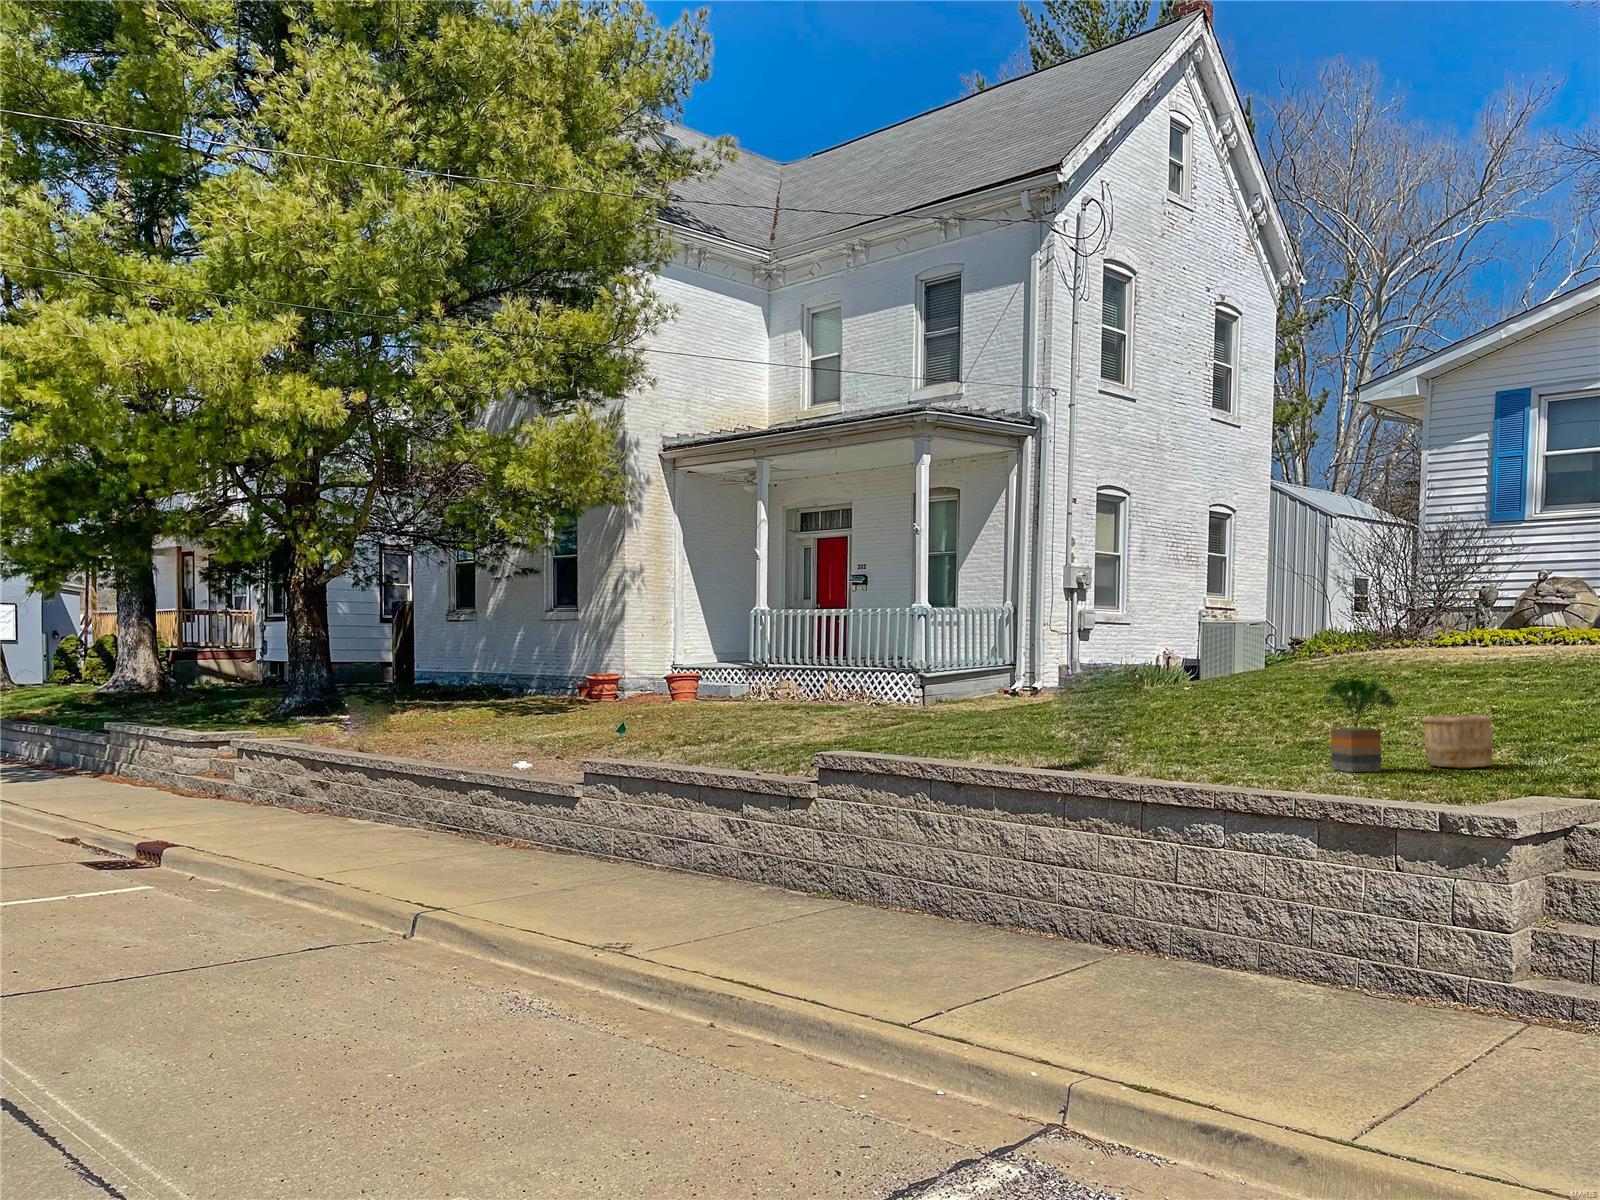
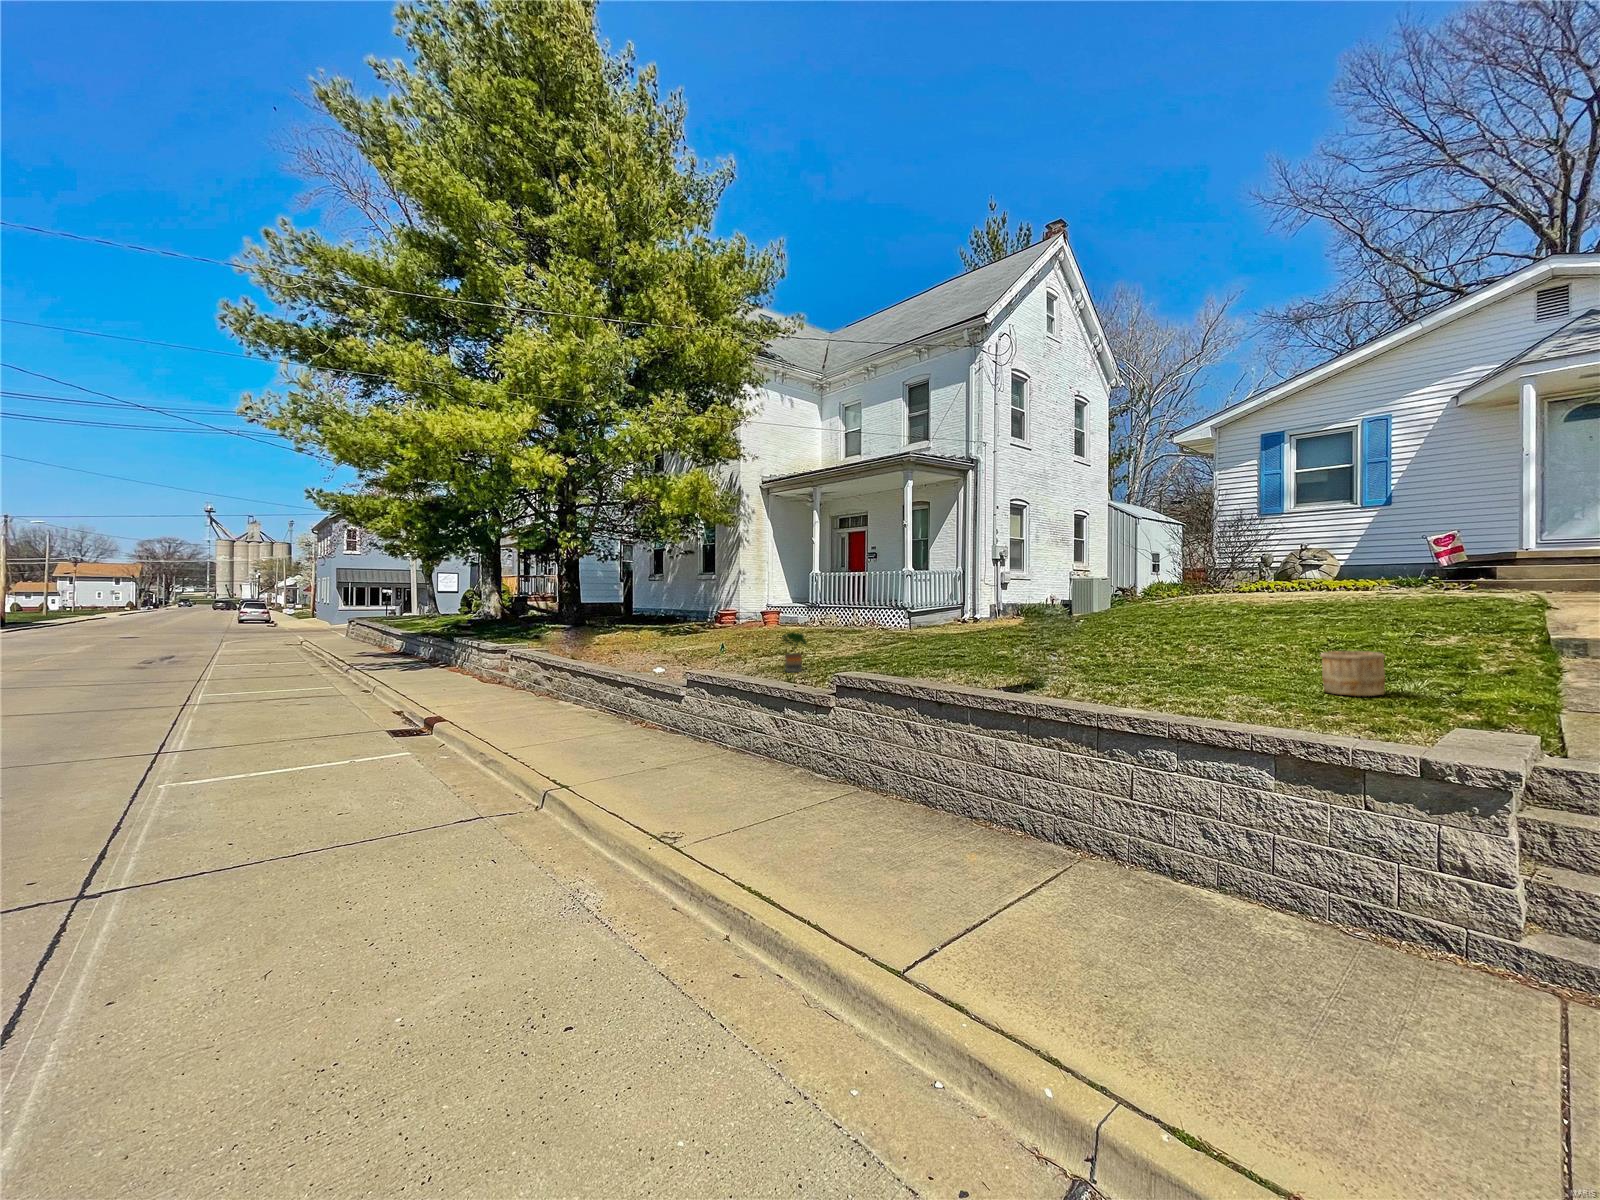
potted tree: present [1324,678,1395,772] -> present [782,632,807,672]

